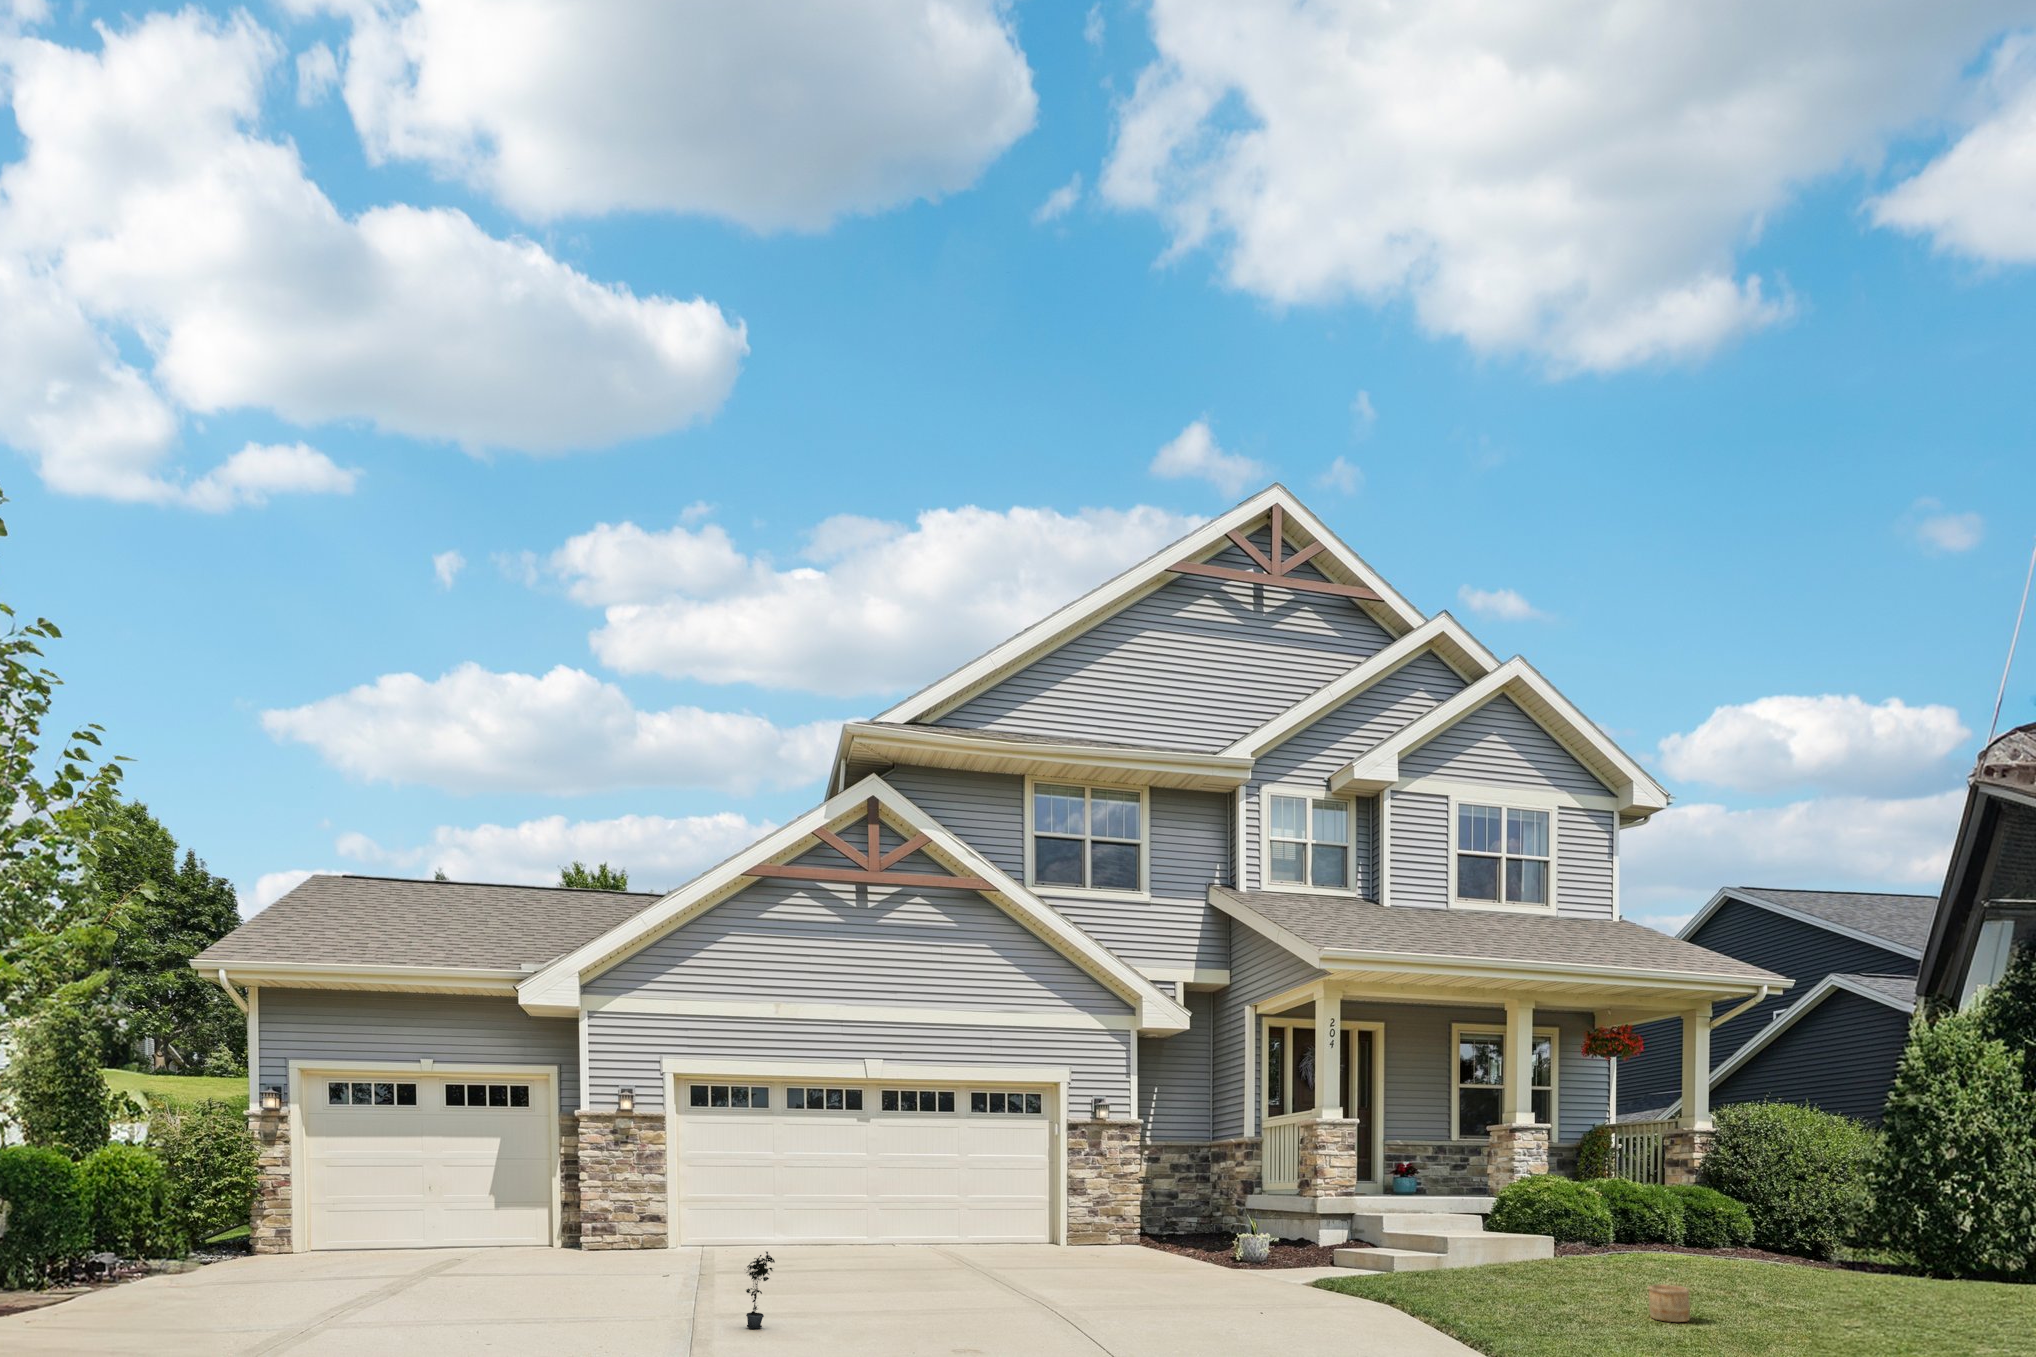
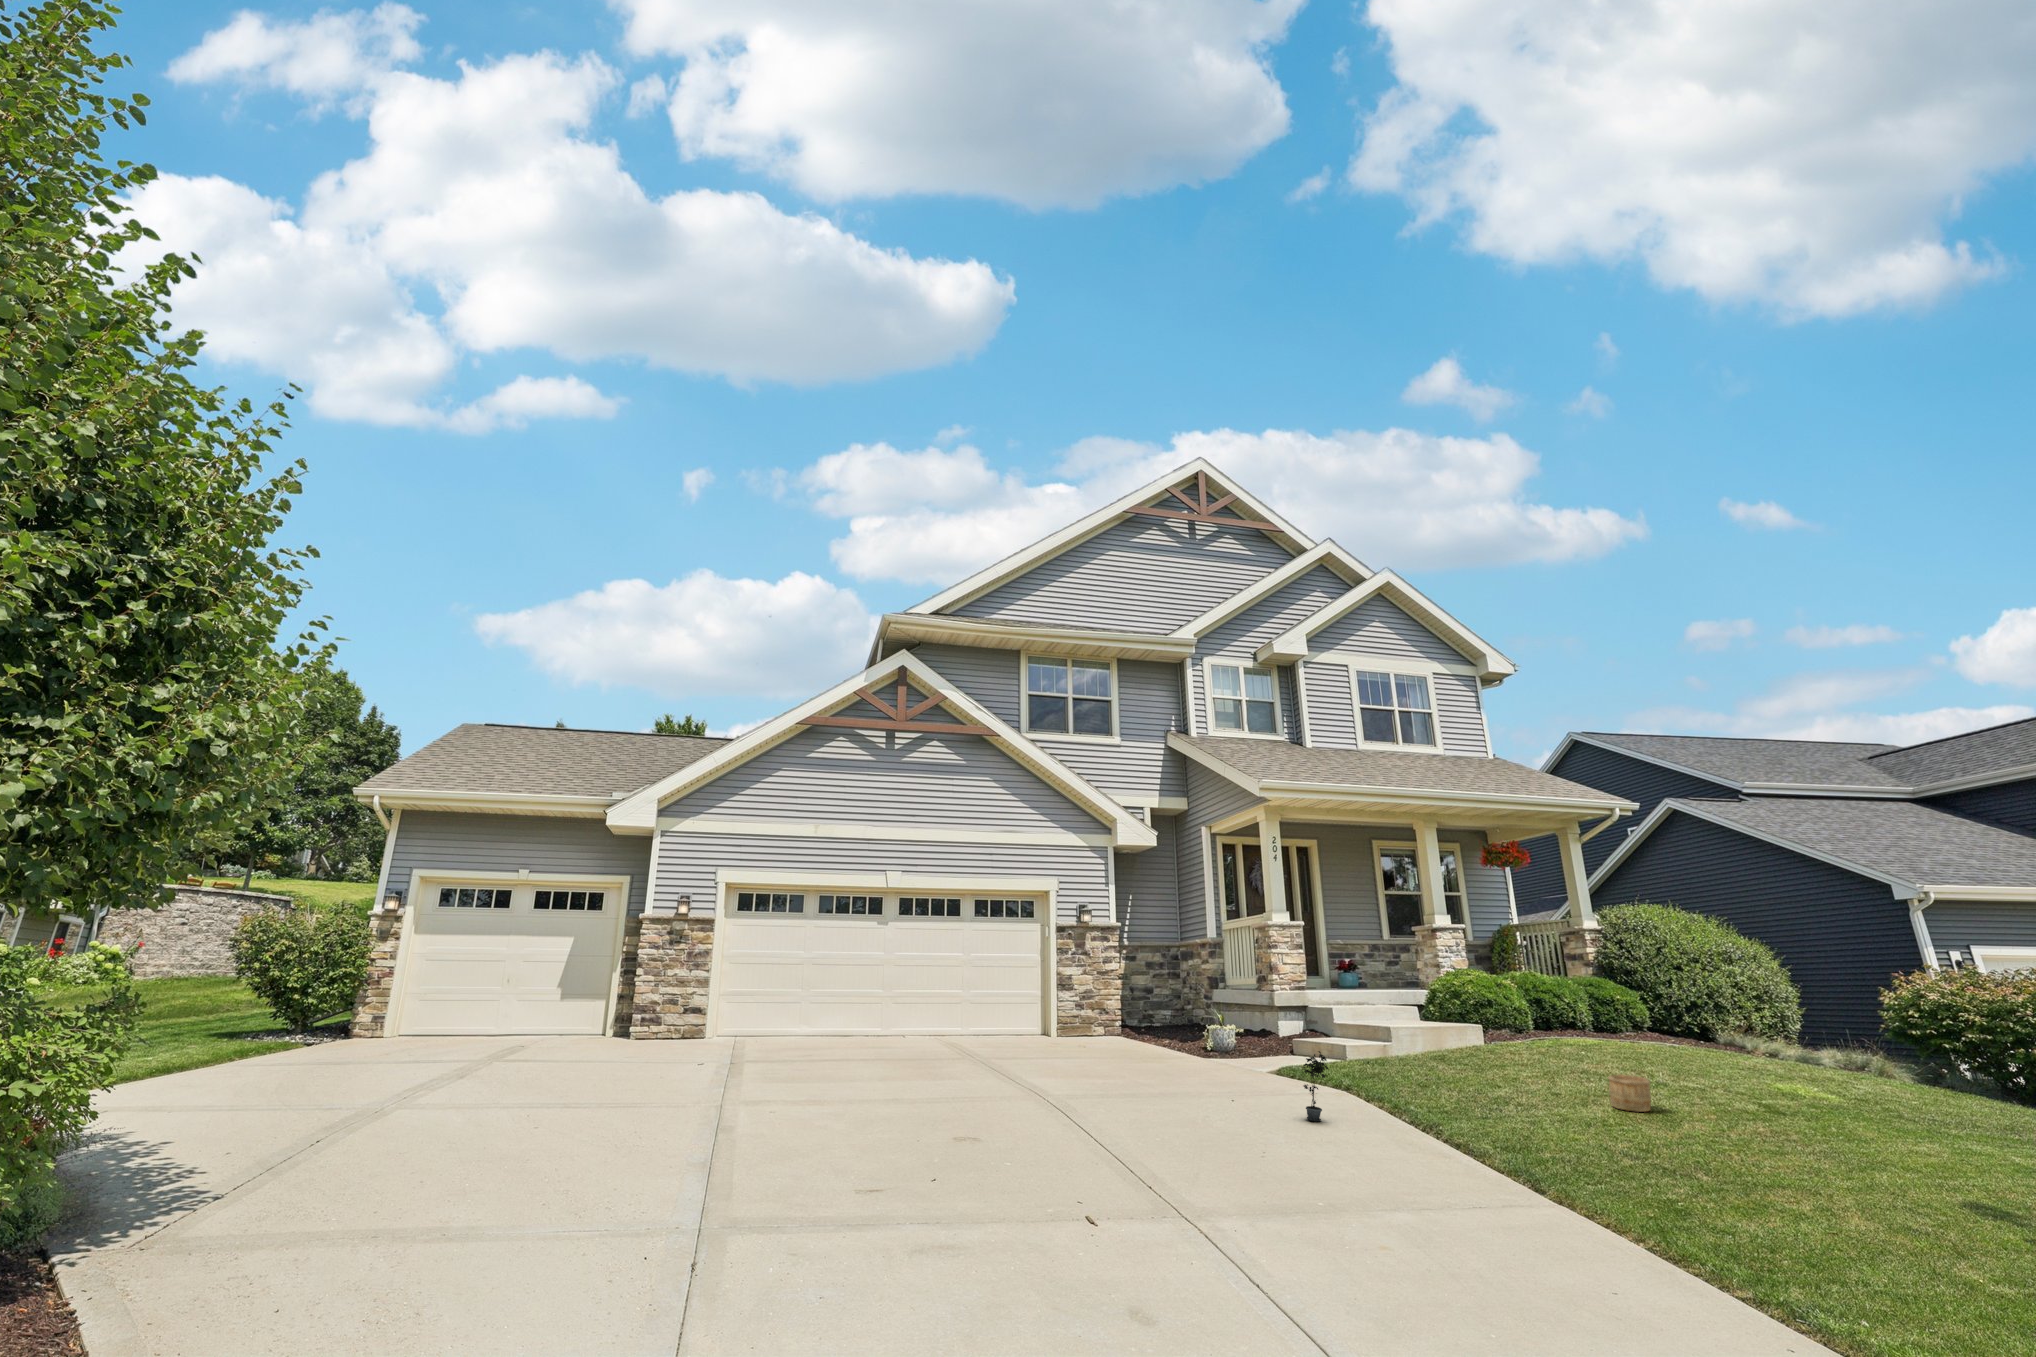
potted plant: present [746,1252,775,1329] -> present [1303,1051,1328,1122]

